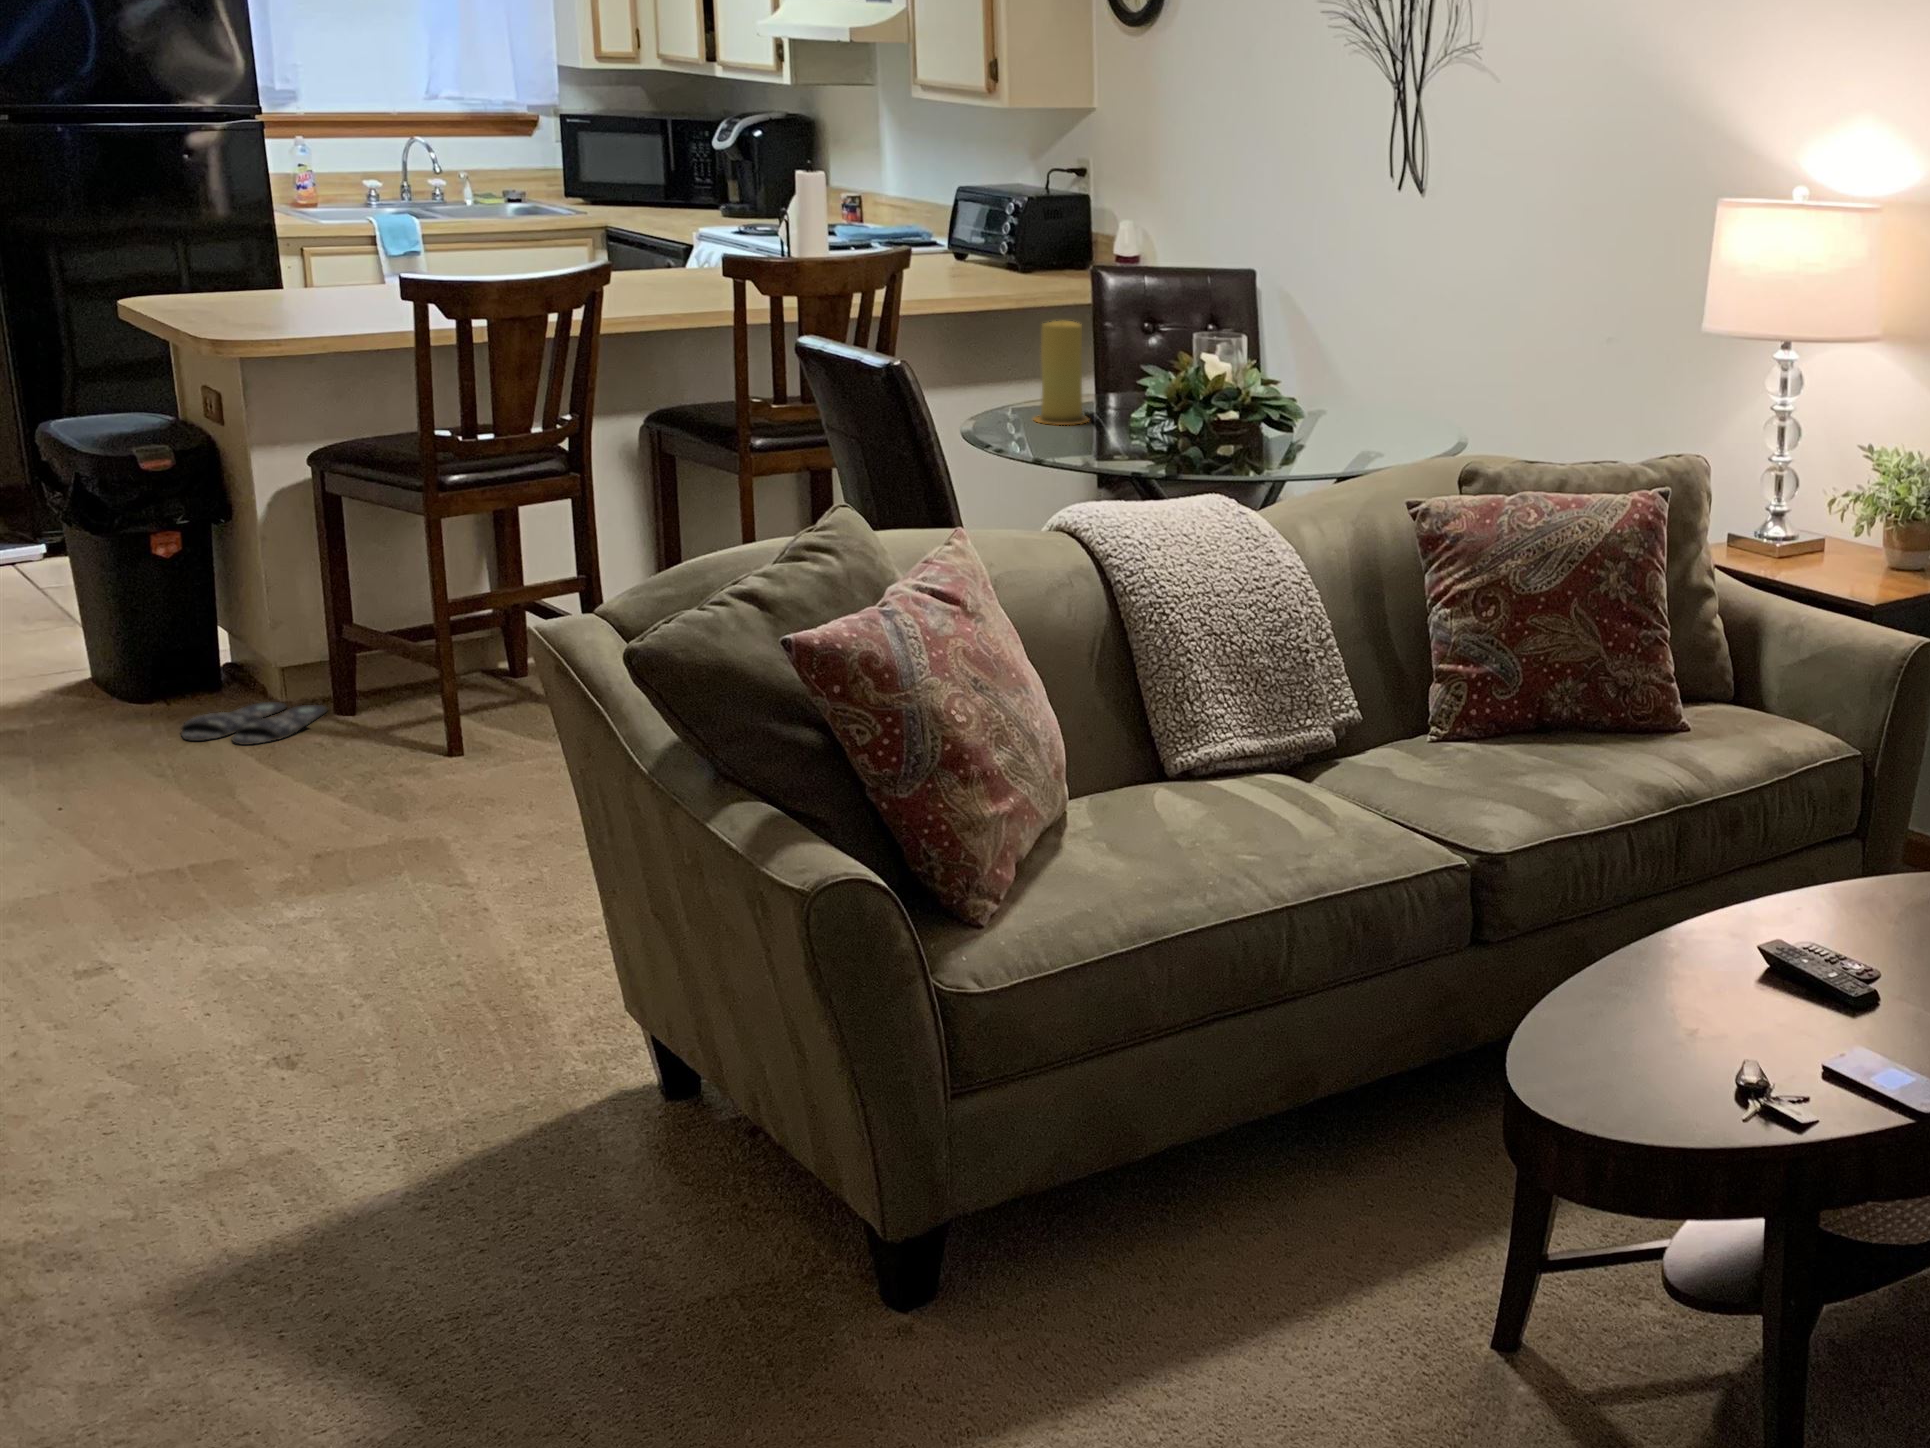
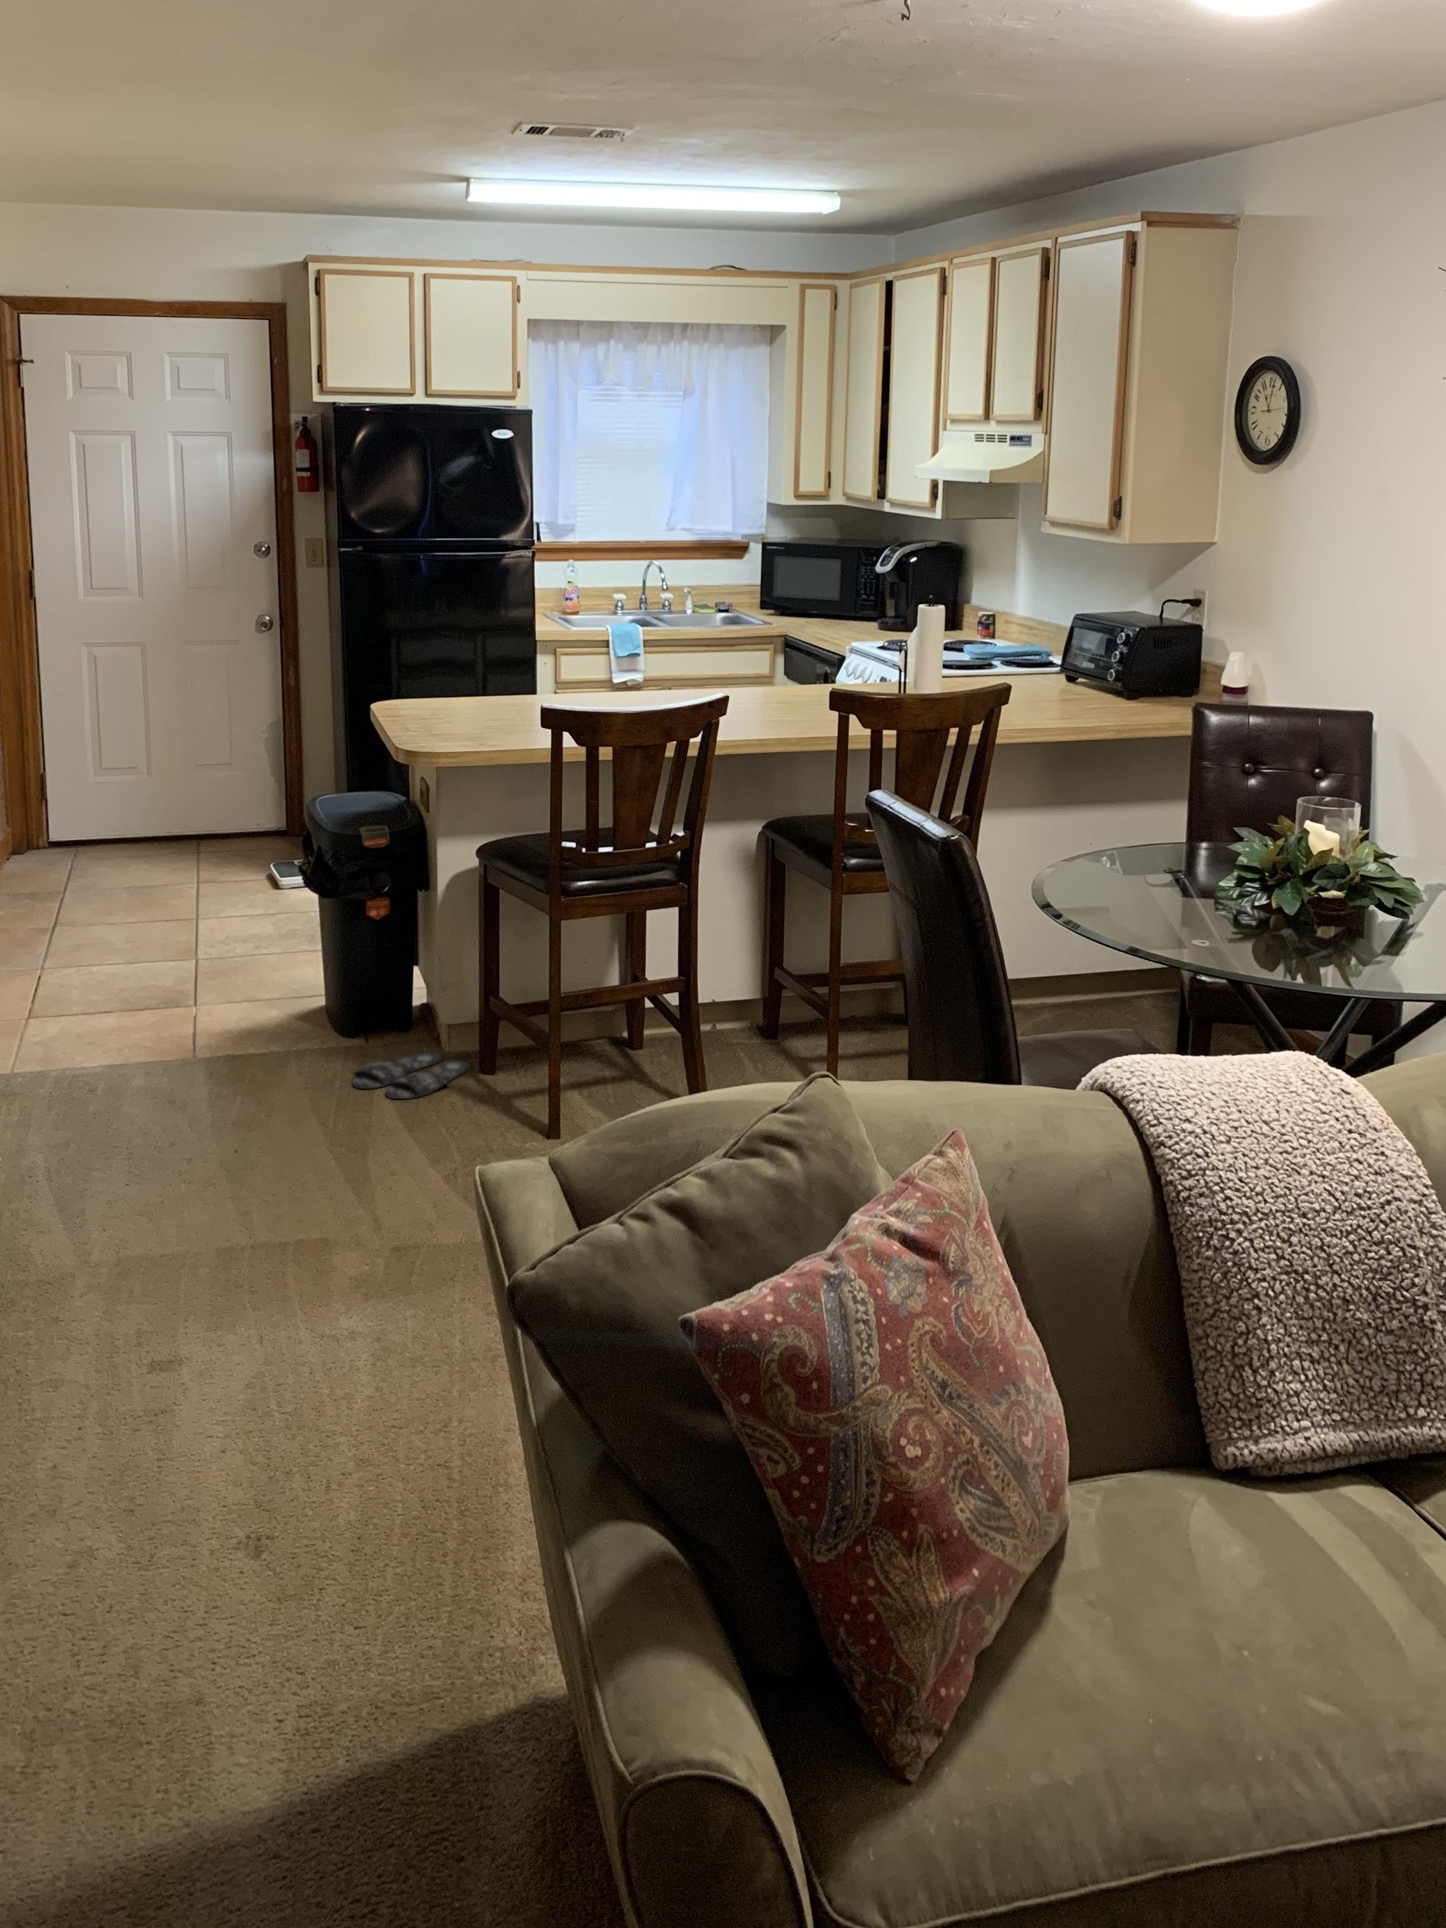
candle: present [1034,320,1089,425] -> none [1107,781,1170,896]

